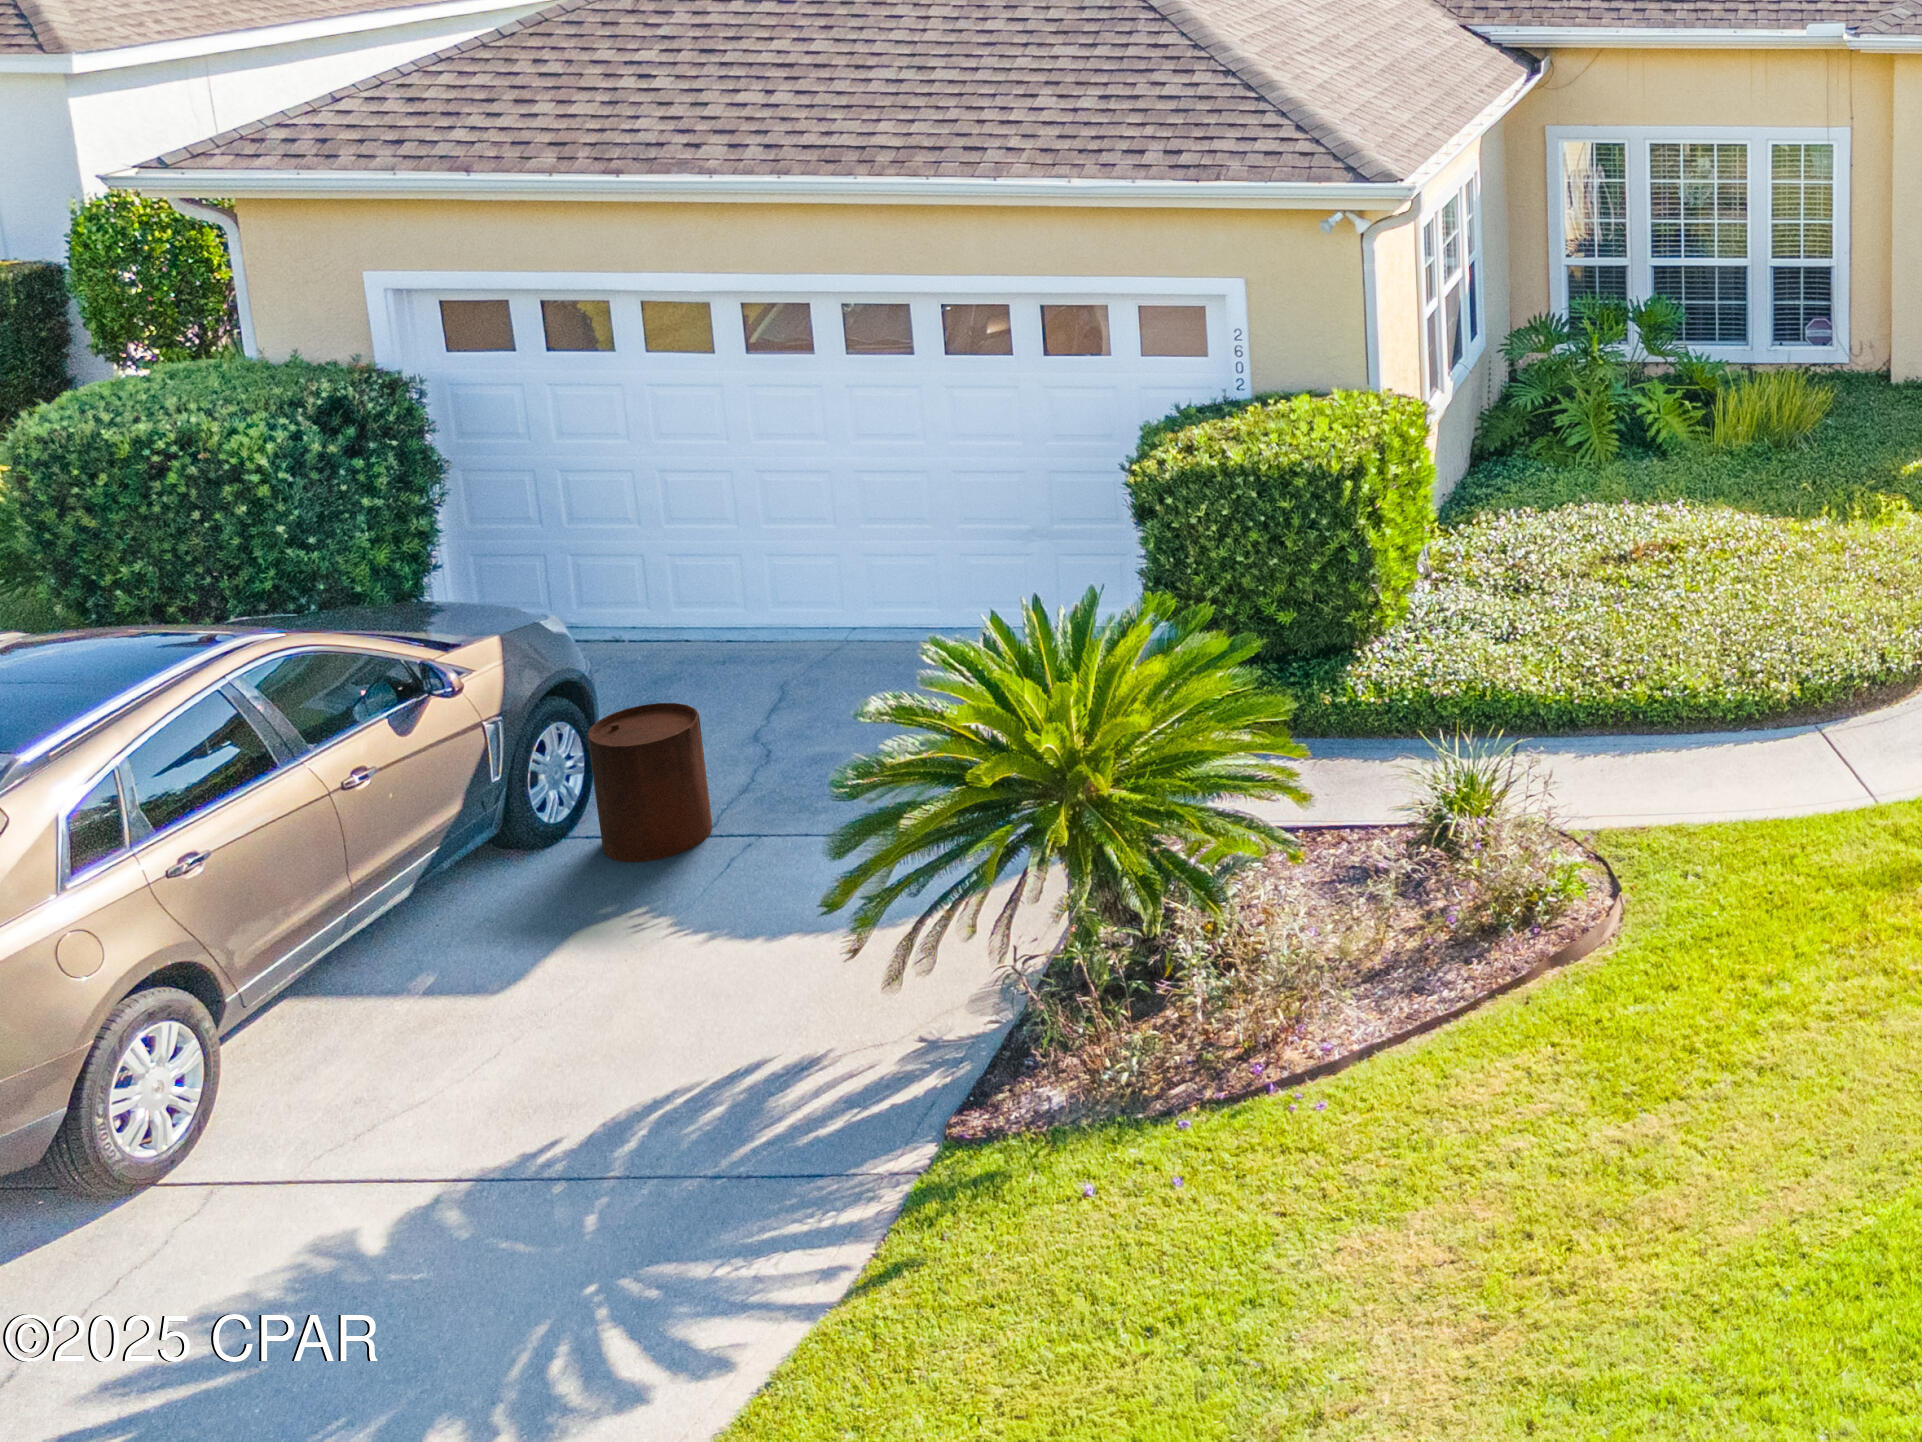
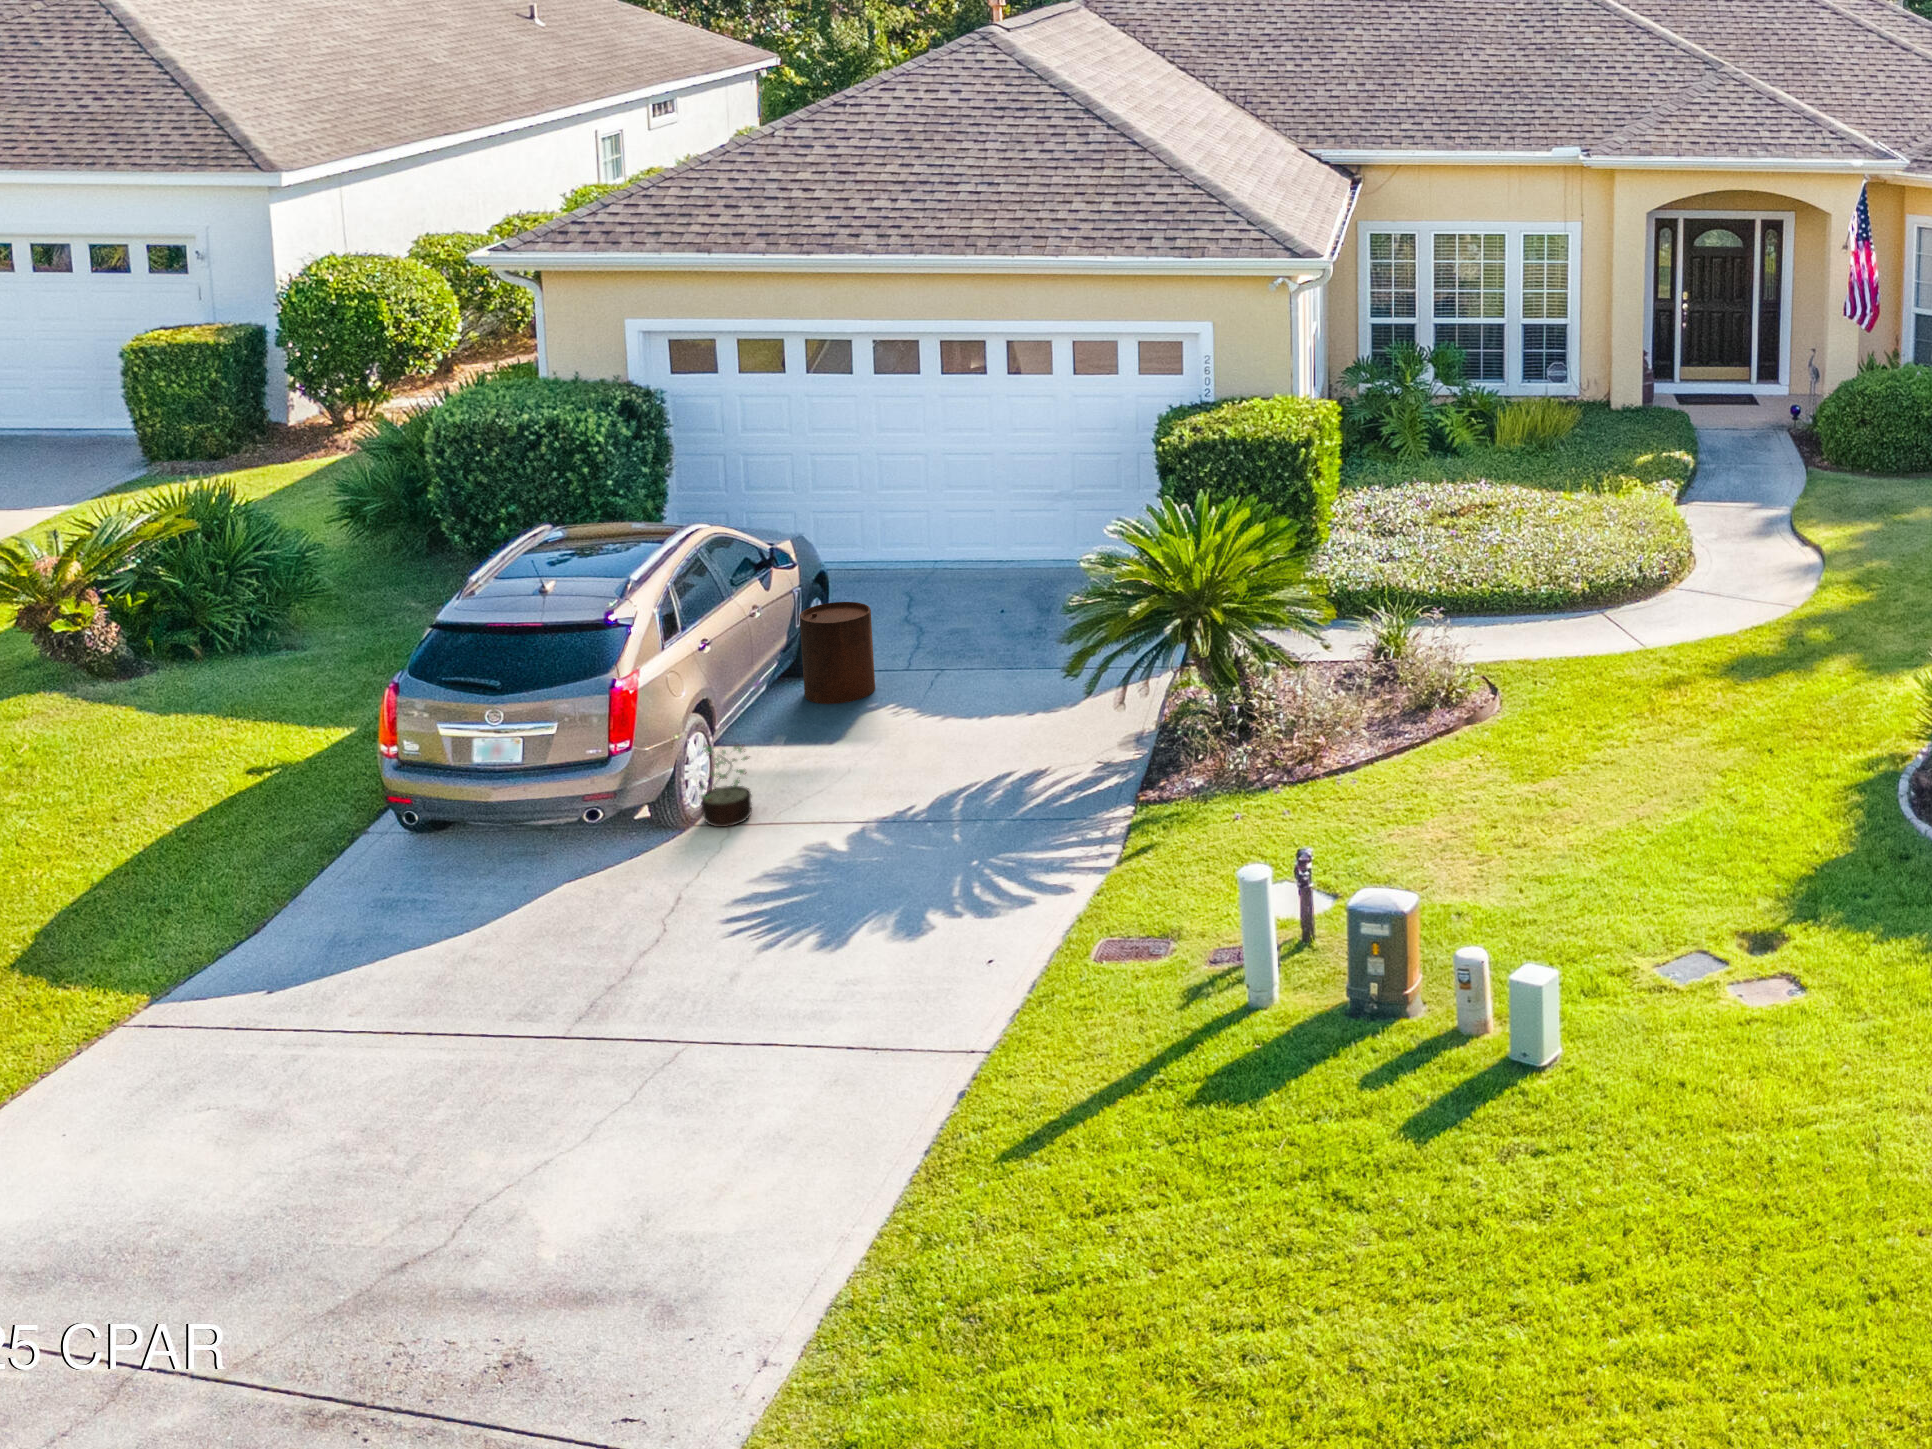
decorative plant: none [243,1008,355,1145] -> present [697,745,752,827]

